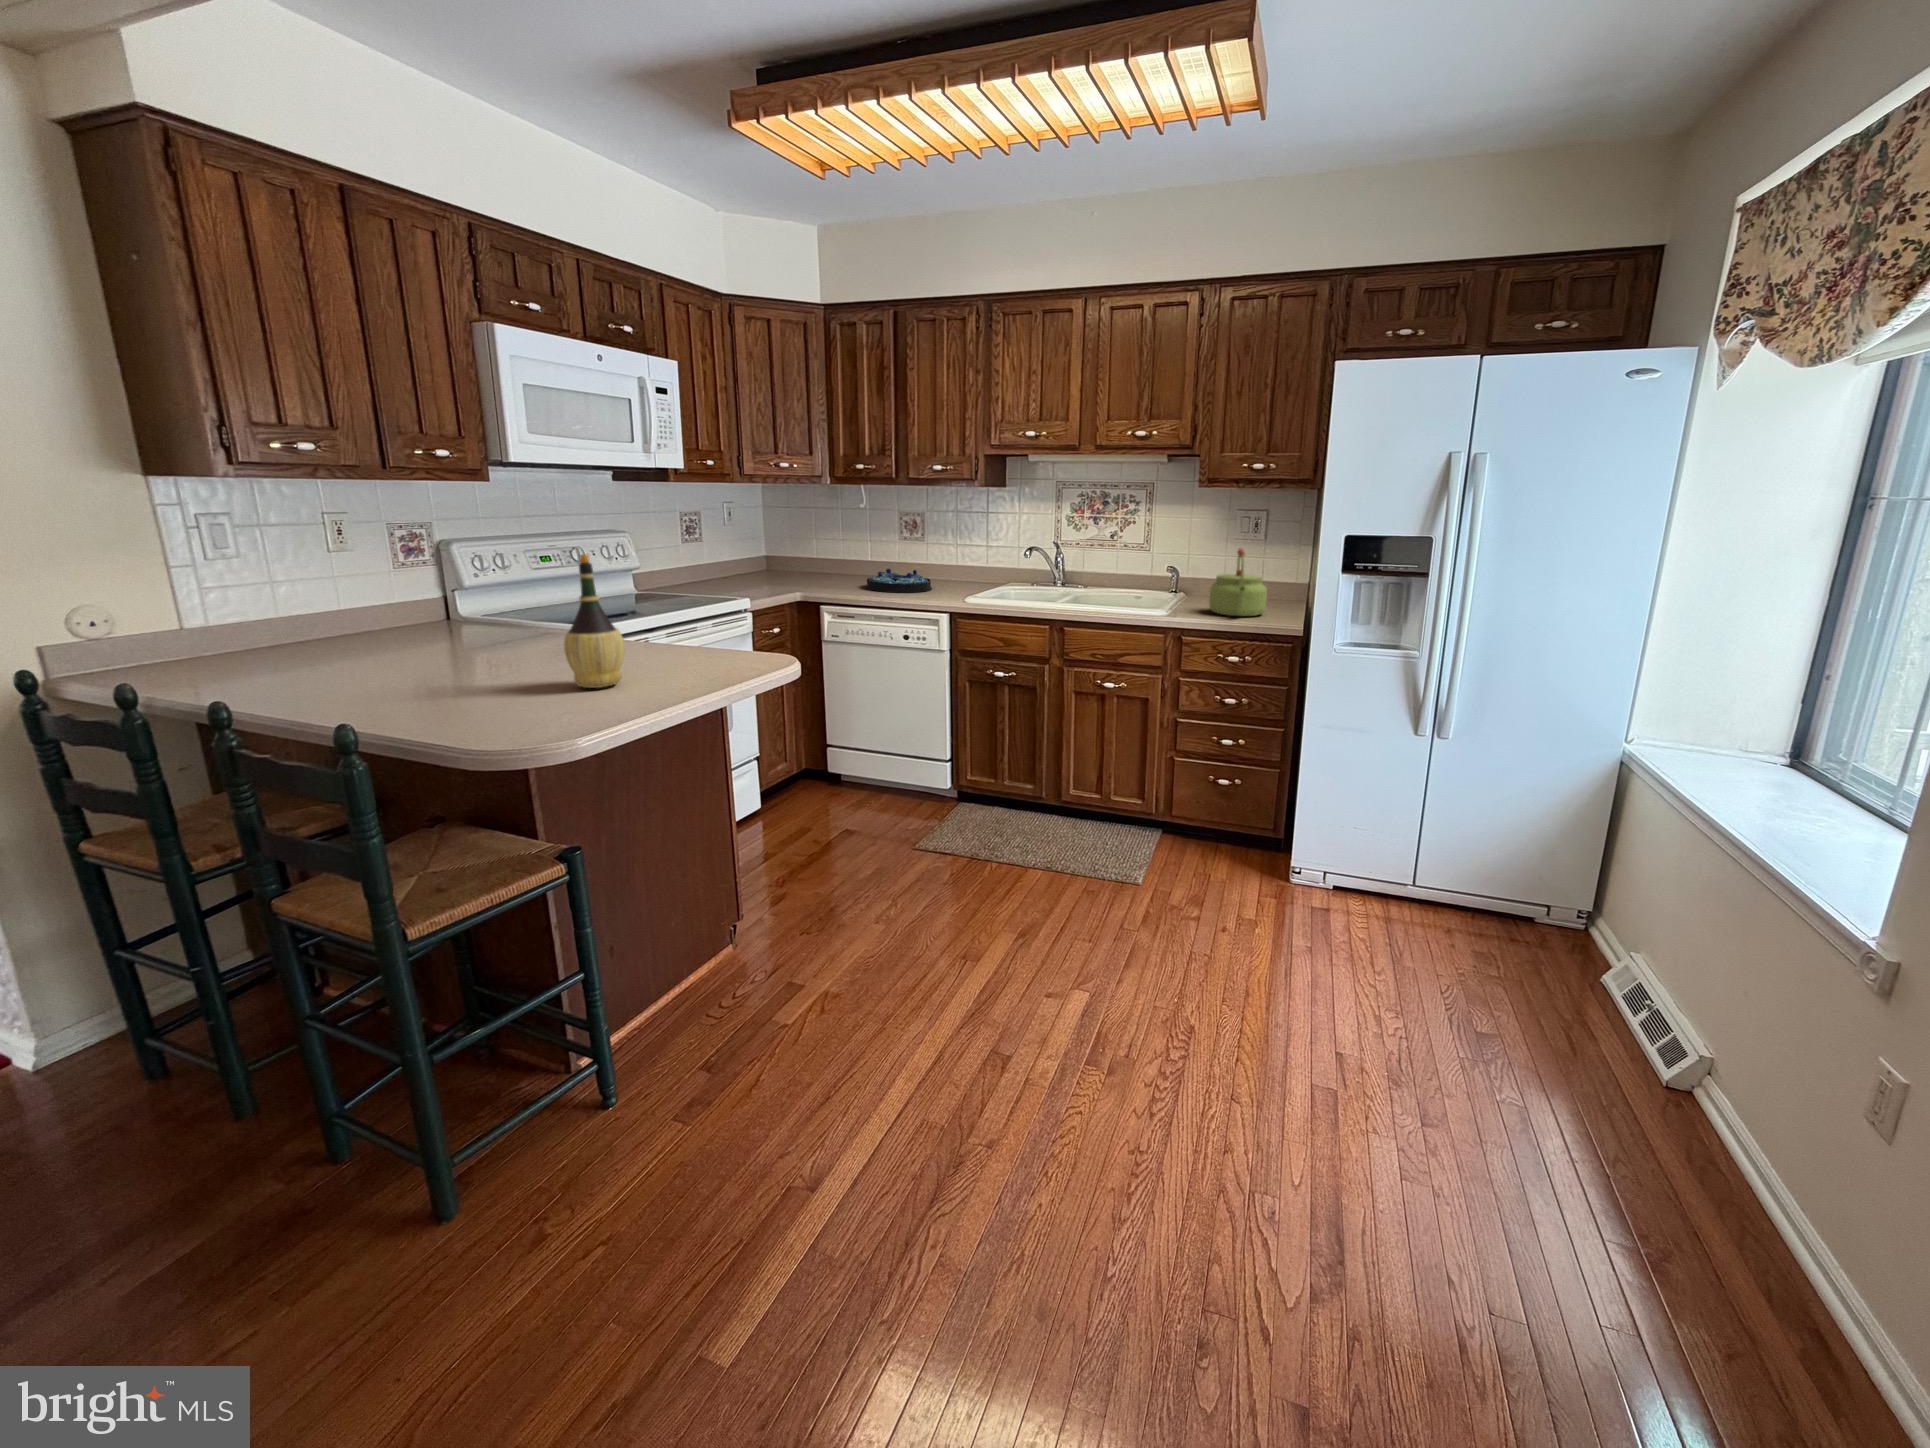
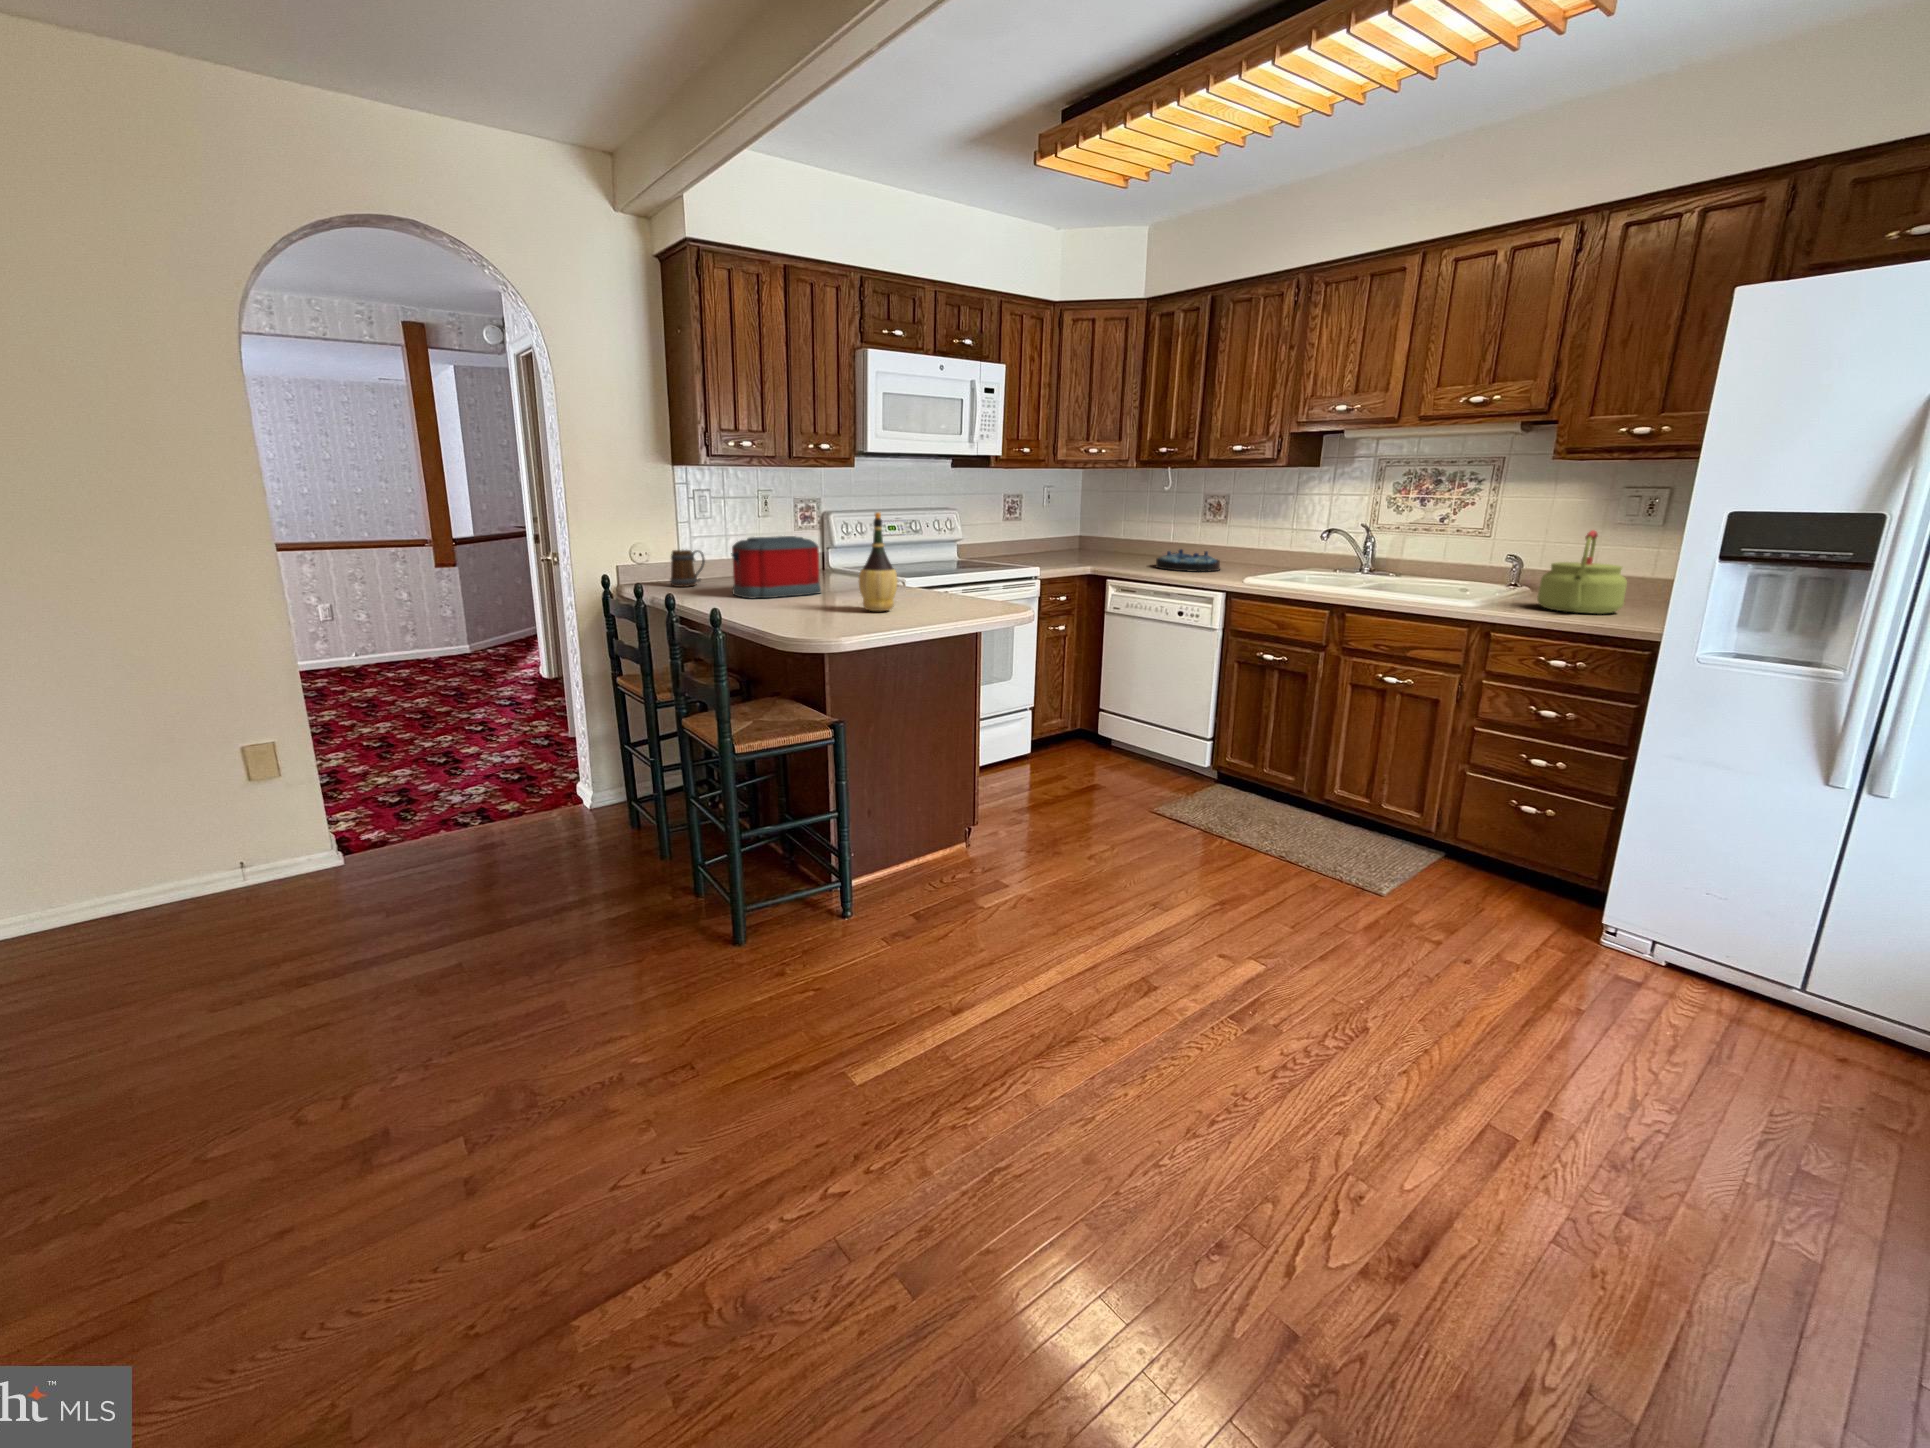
toaster: none [308,585,480,686] -> present [731,536,821,599]
mug: none [165,612,240,675] -> present [670,550,705,587]

